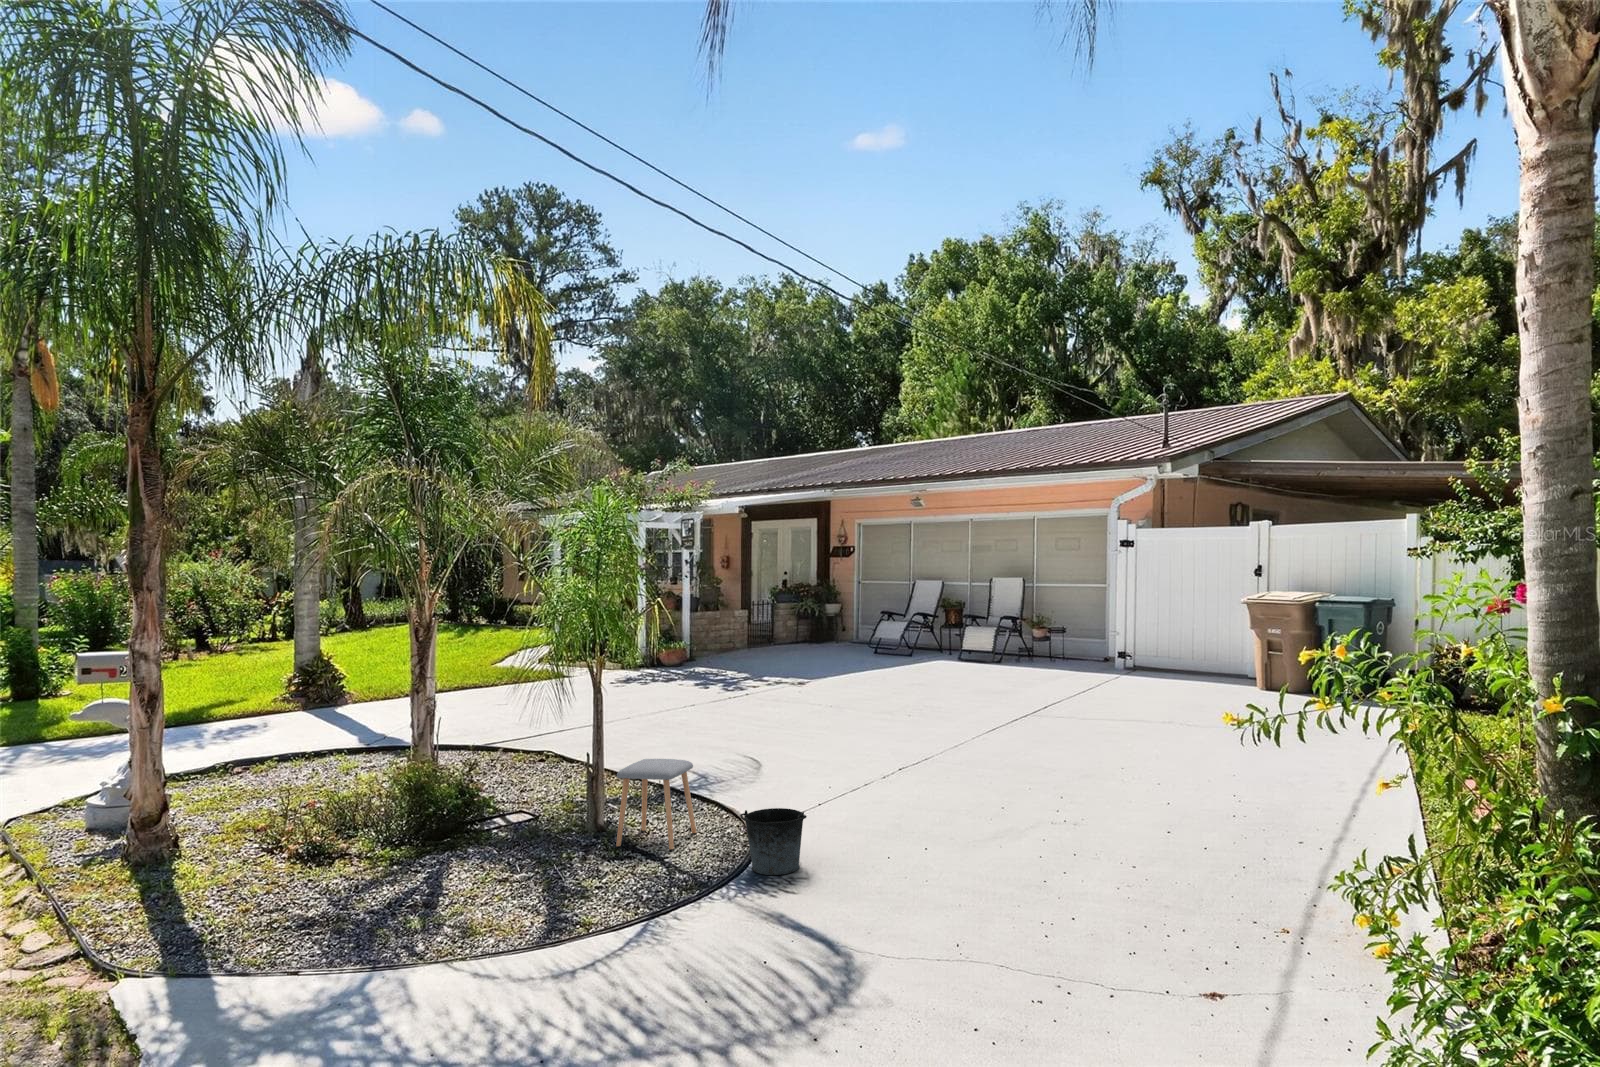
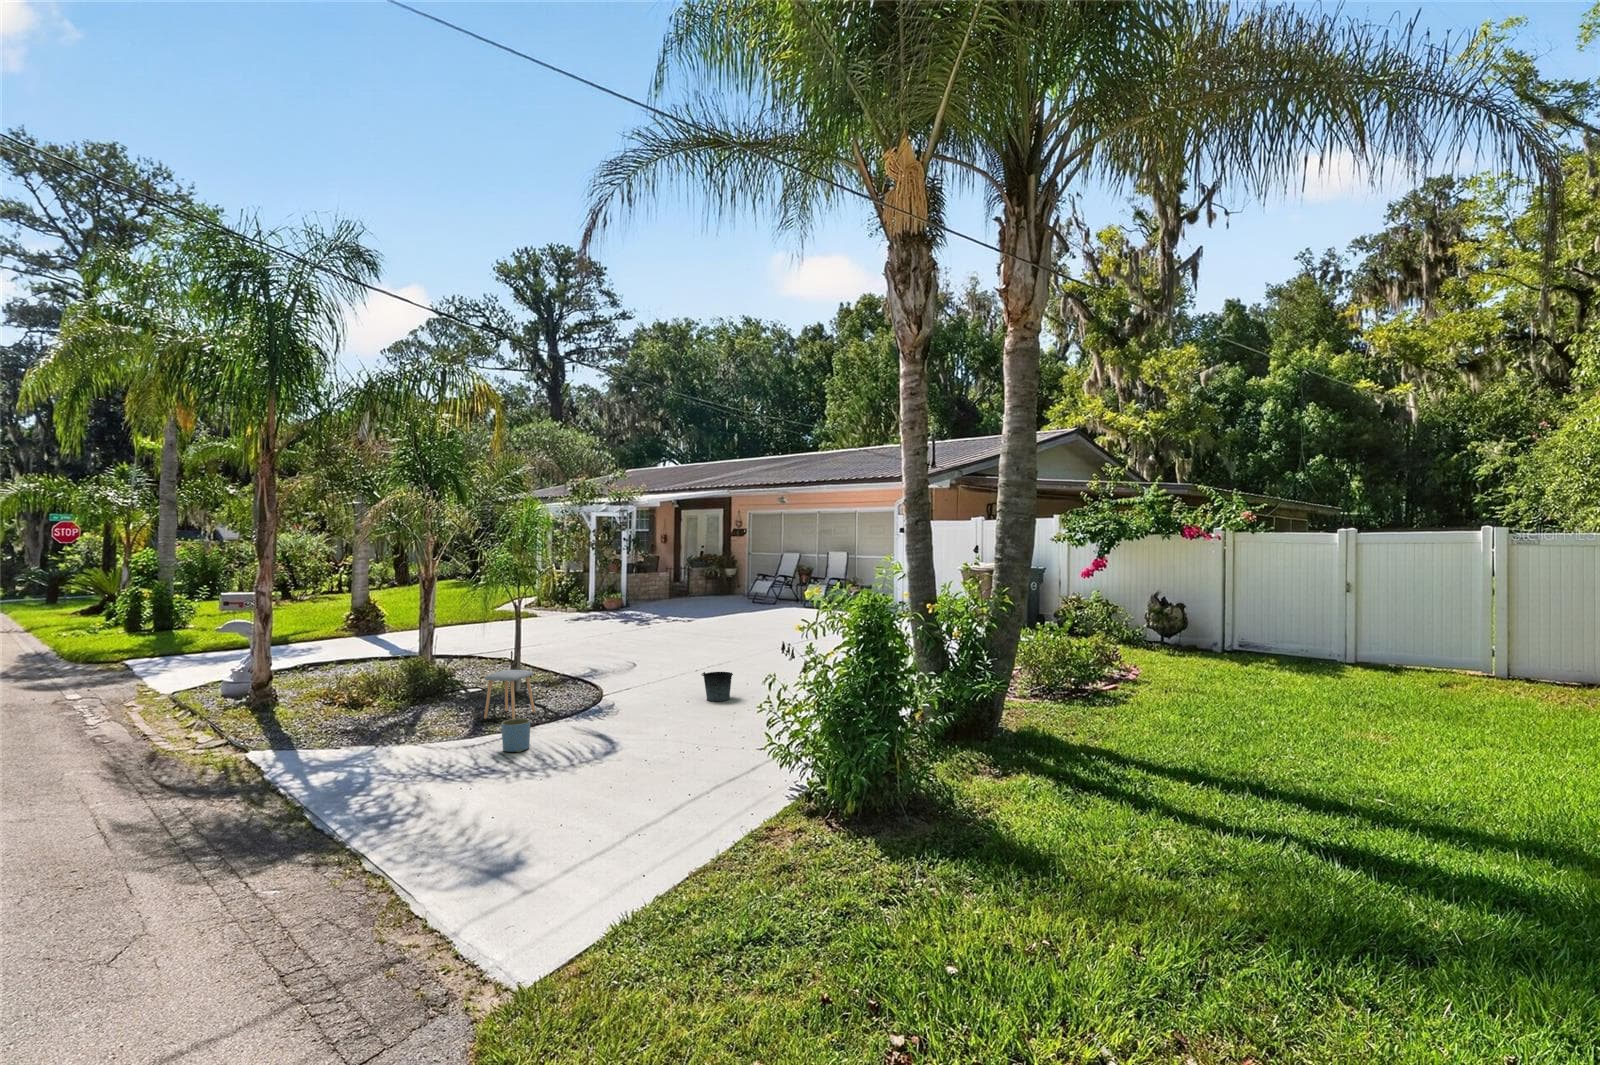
bucket: present [740,808,807,875] -> present [701,672,733,702]
planter: none [697,854,748,921] -> present [501,719,530,752]

